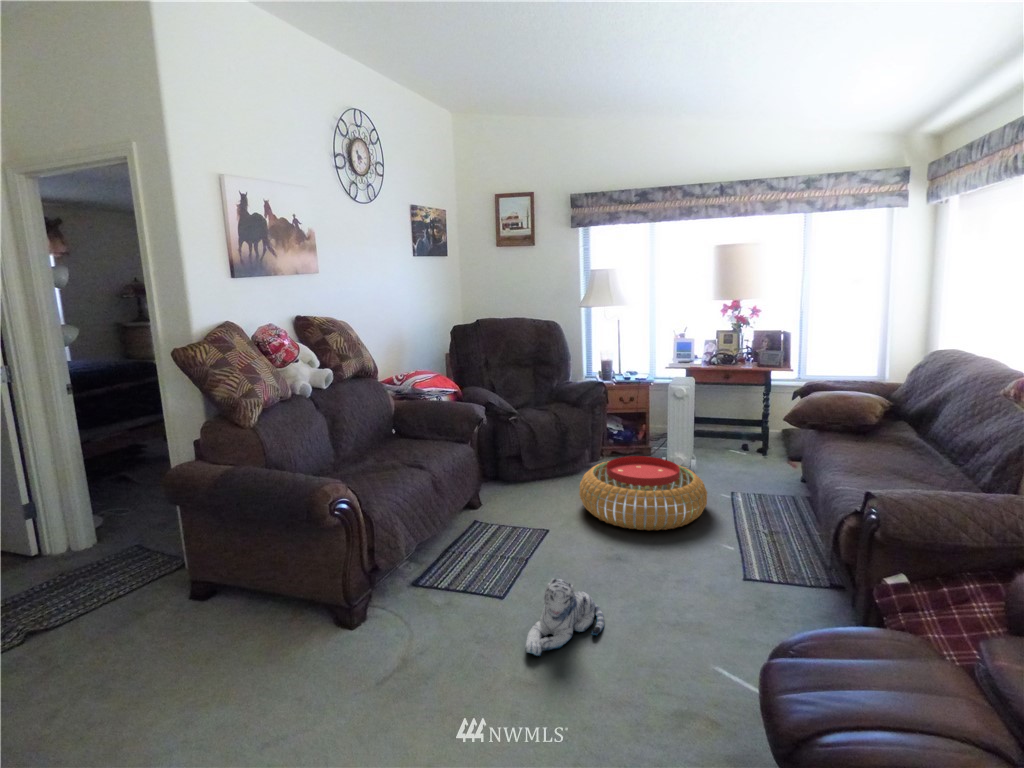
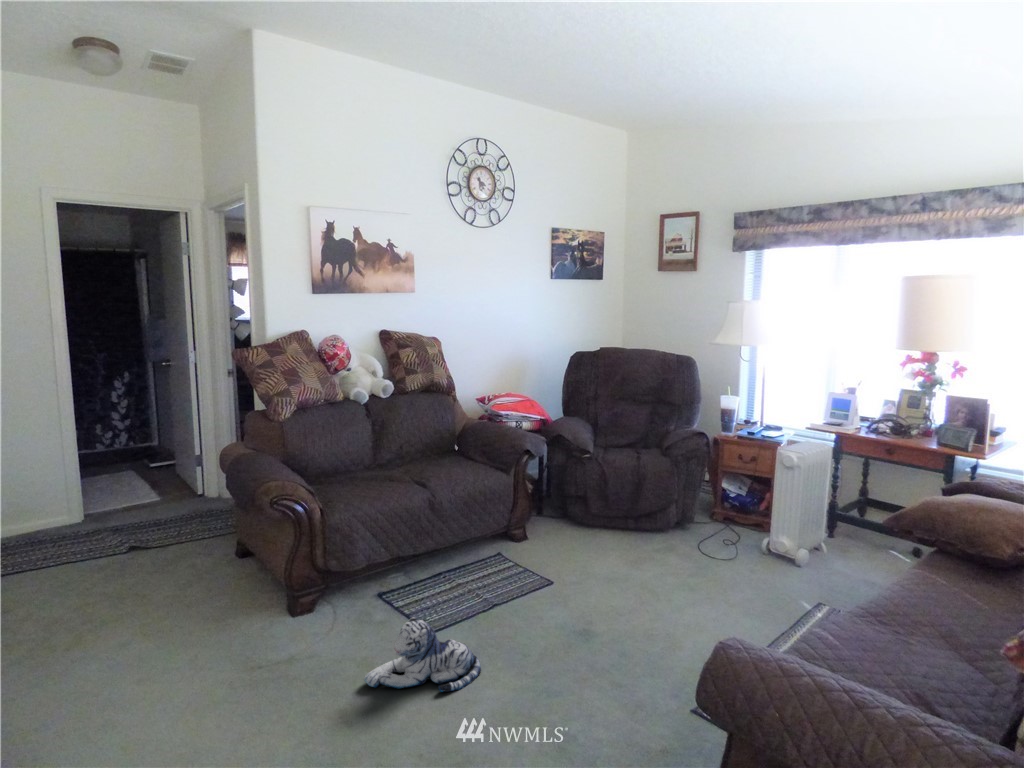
pouf: present [579,456,707,530] -> none [598,522,752,621]

